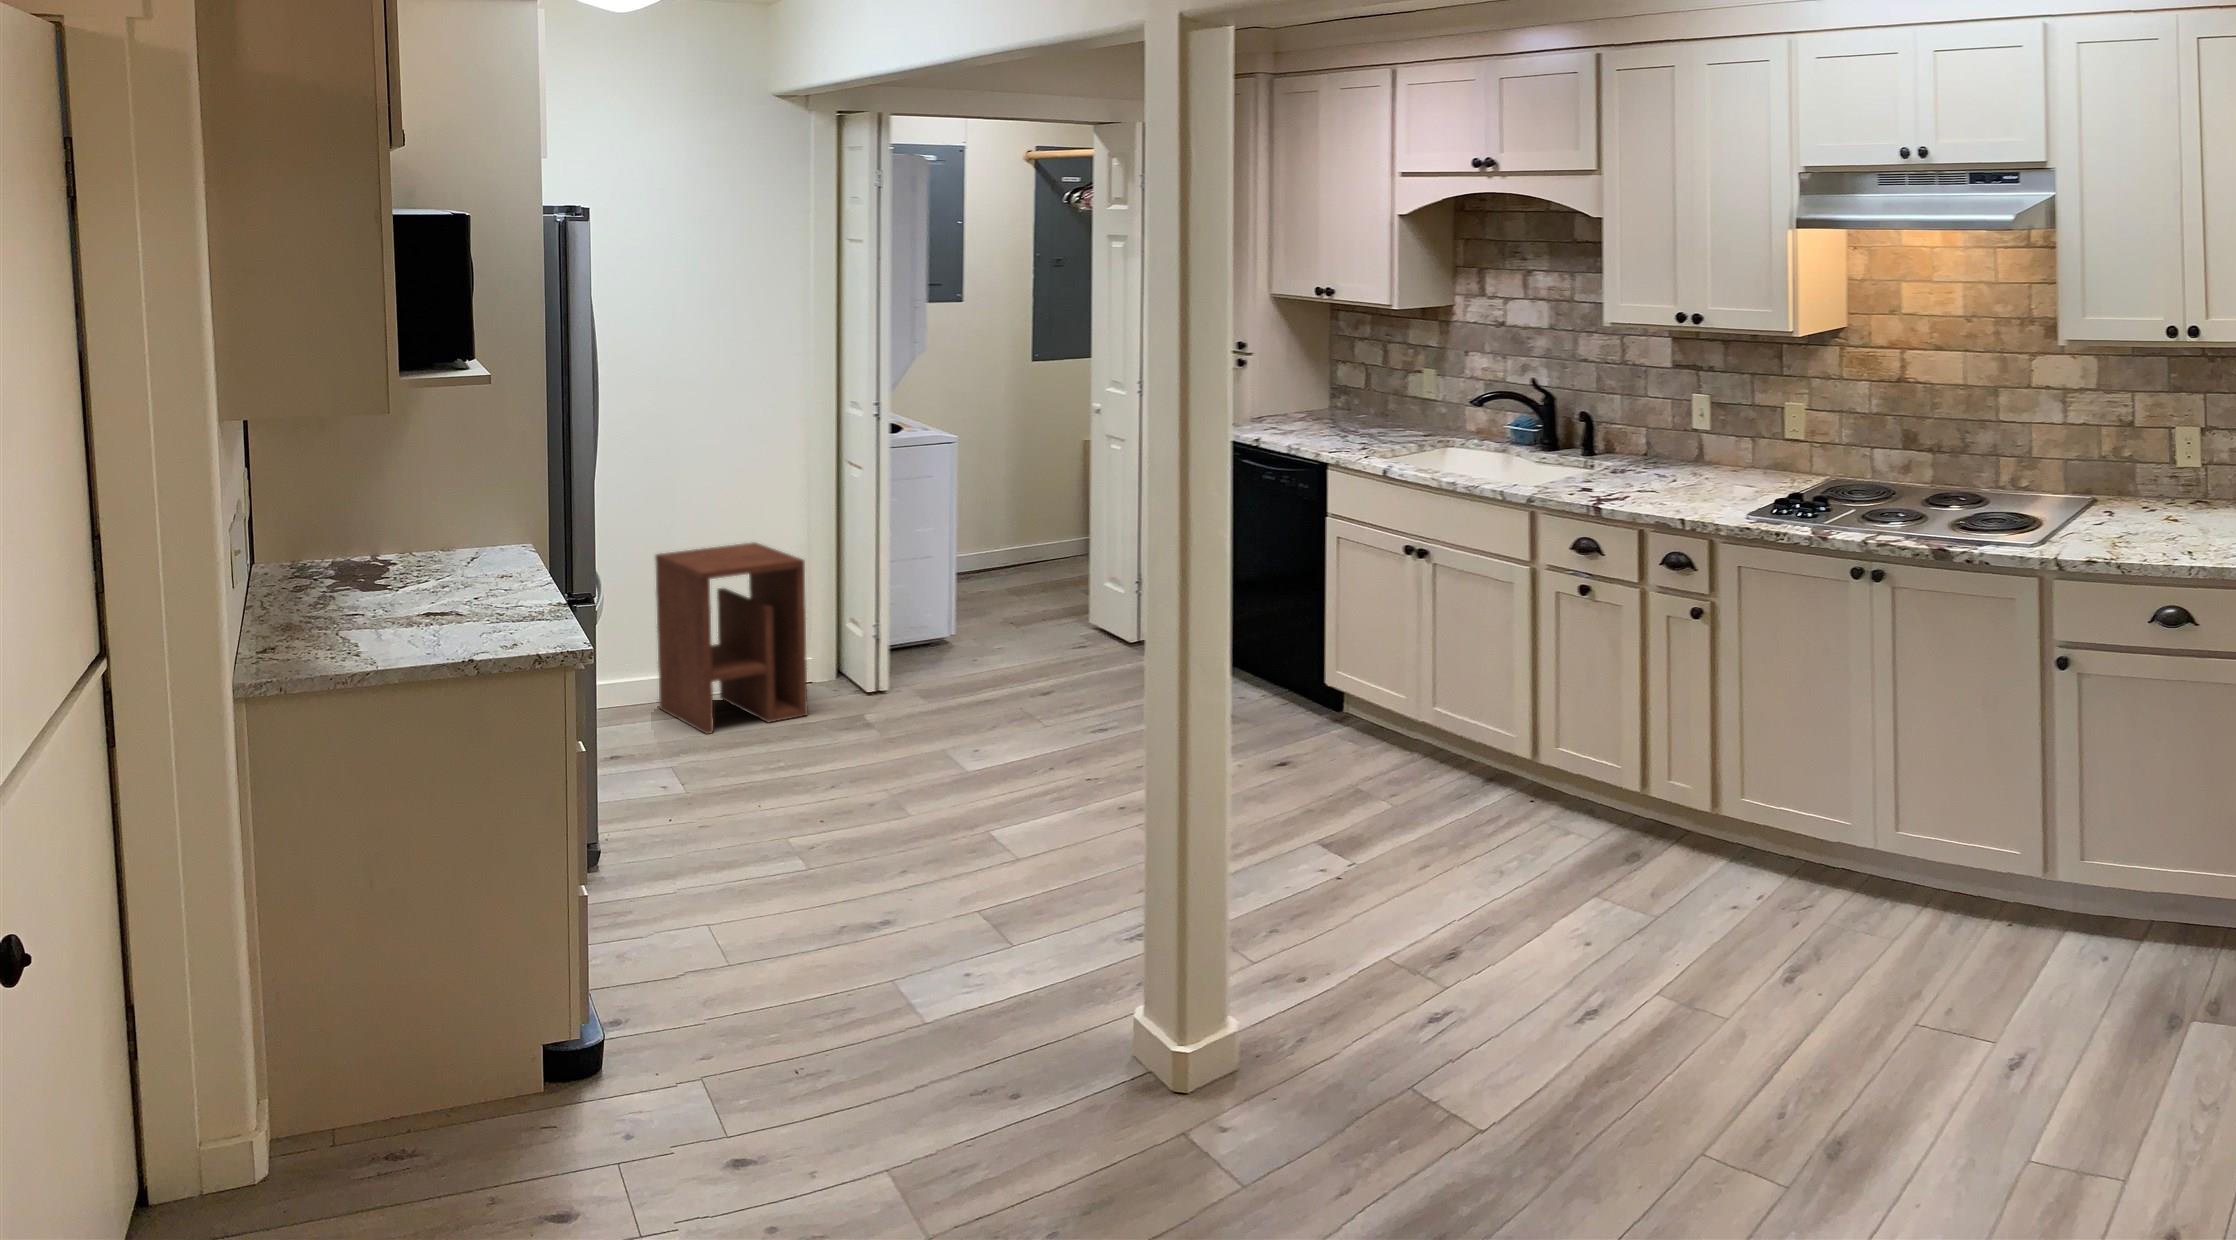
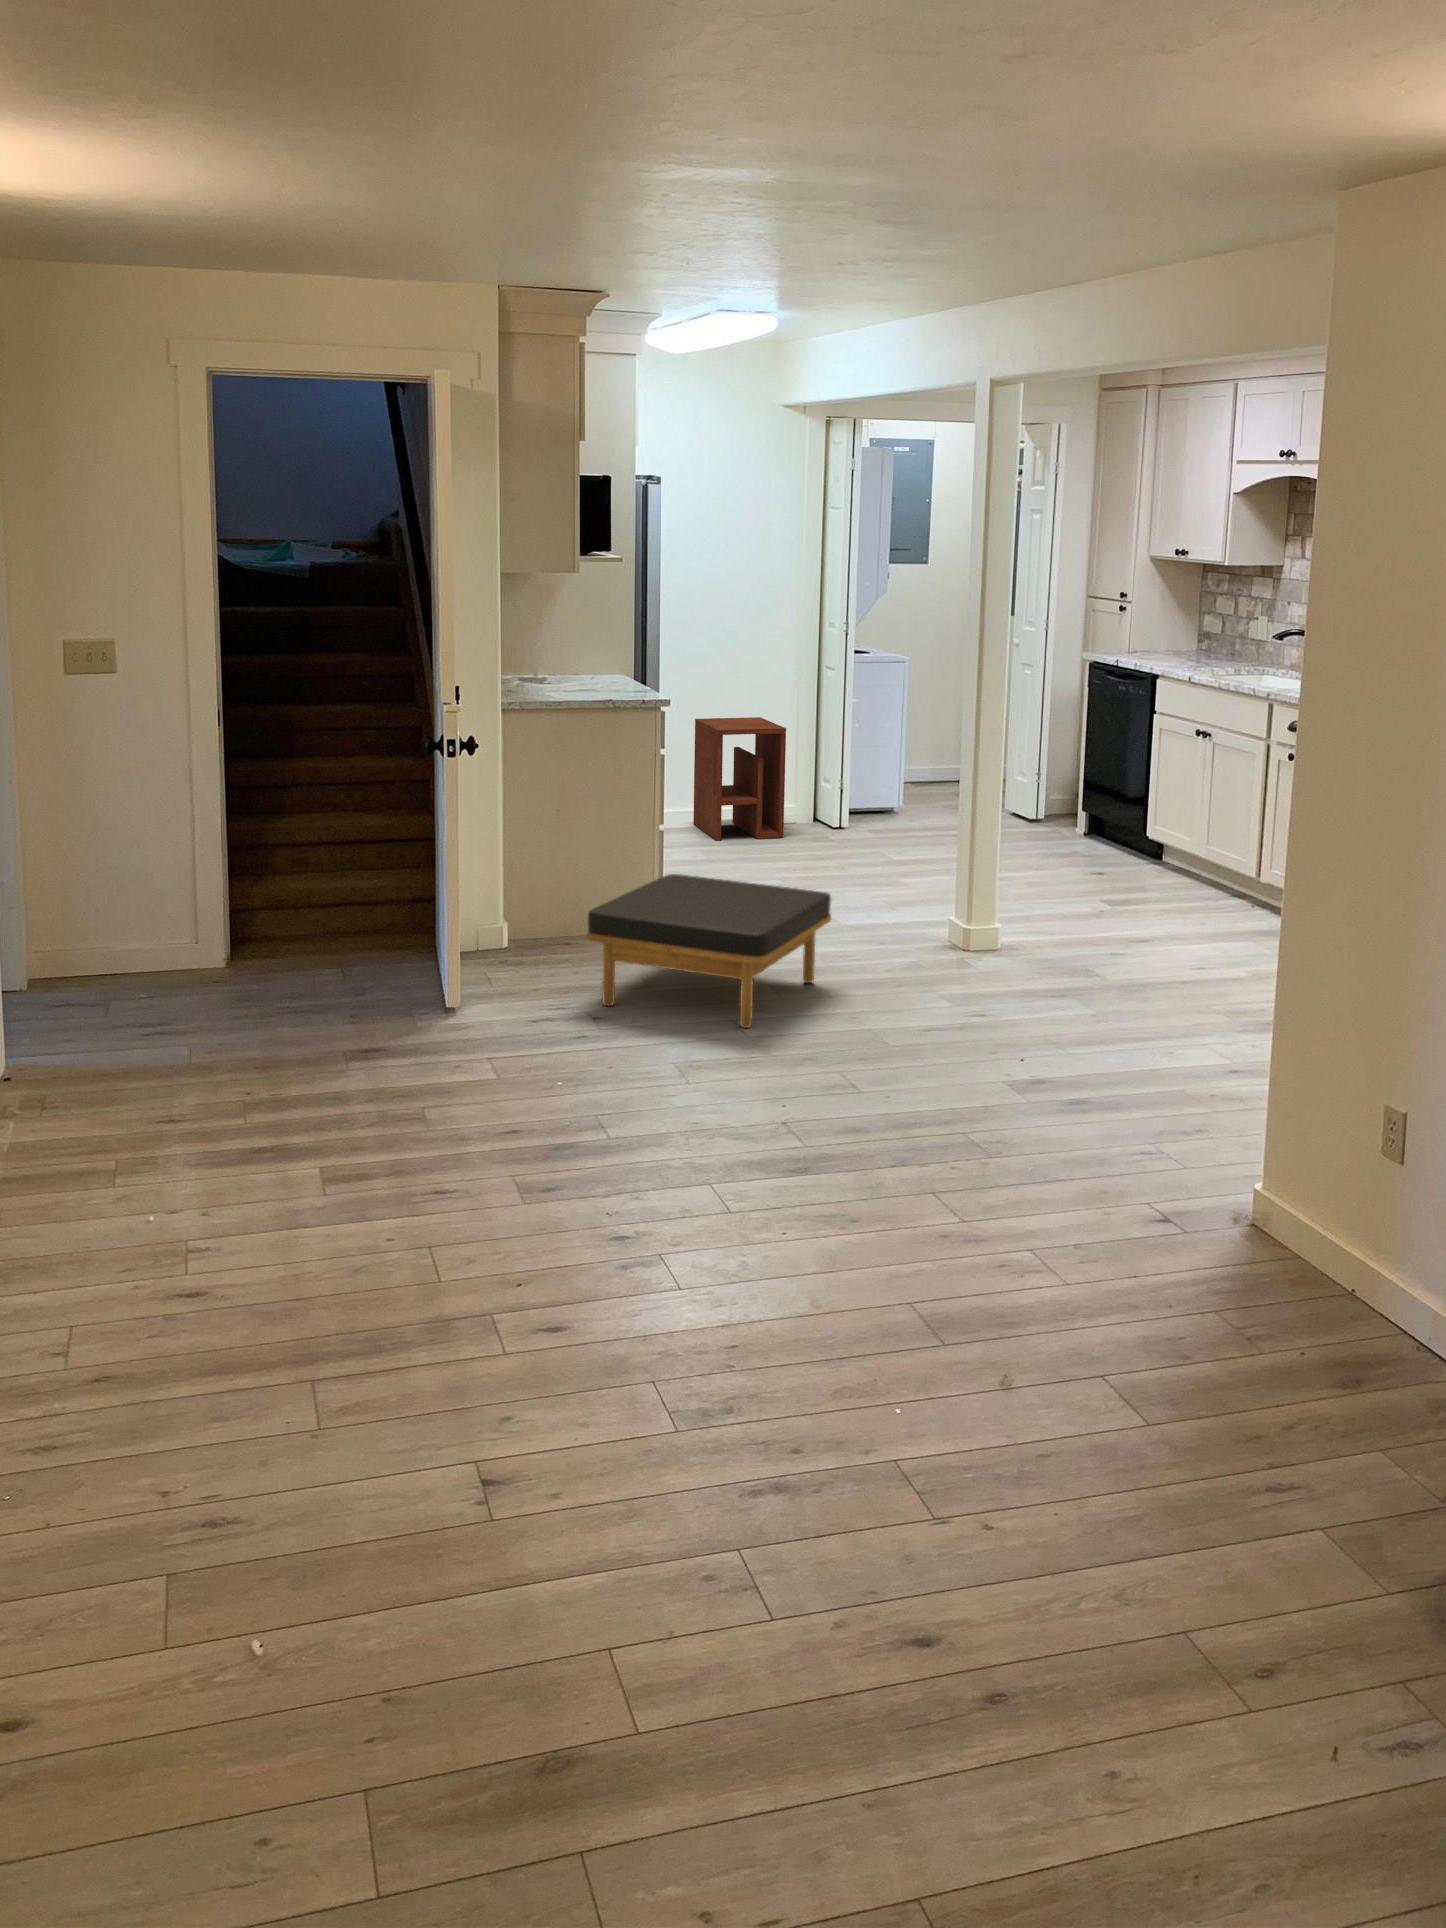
ottoman: none [601,846,982,1096] -> present [587,874,831,1028]

